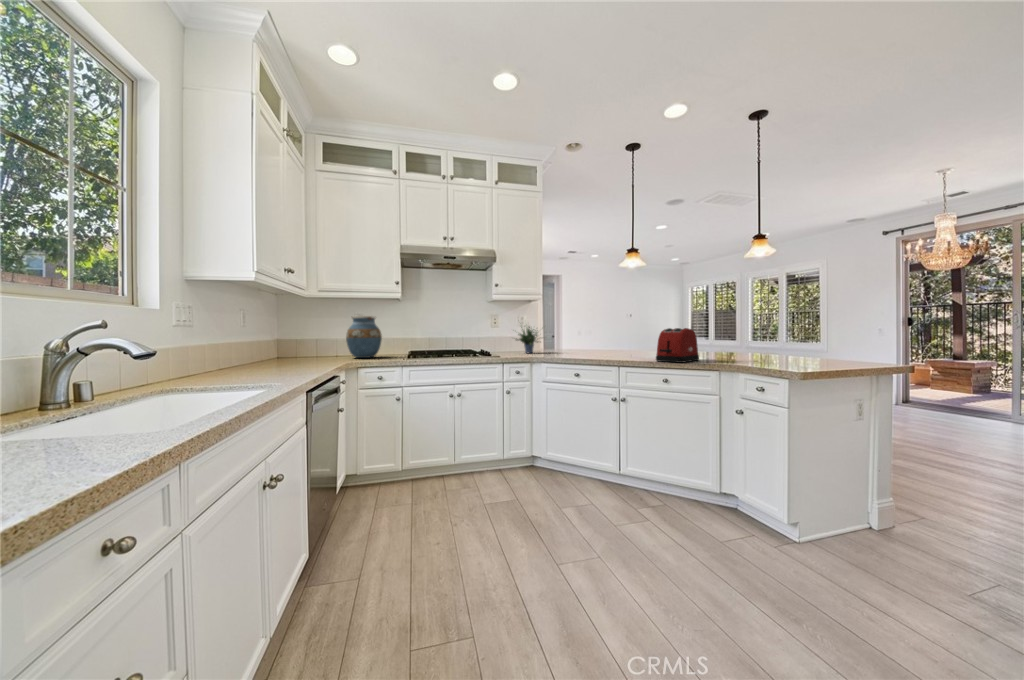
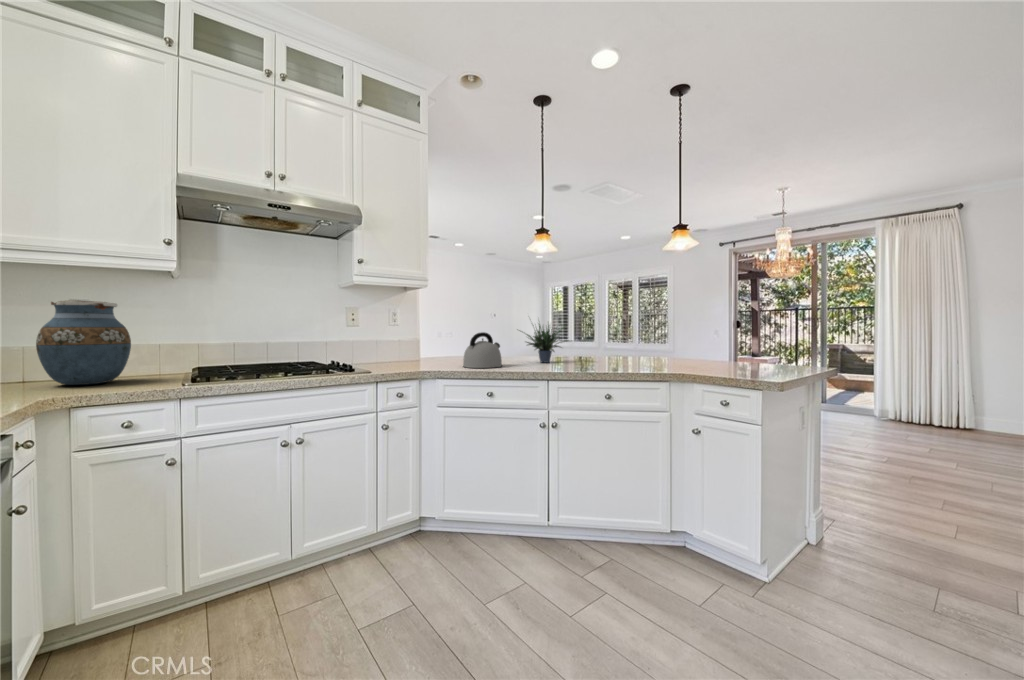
potted plant: present [516,327,537,353] -> present [519,324,569,363]
toaster: present [656,328,699,363] -> none [597,329,641,374]
kettle: none [564,331,593,356] -> present [463,332,502,368]

